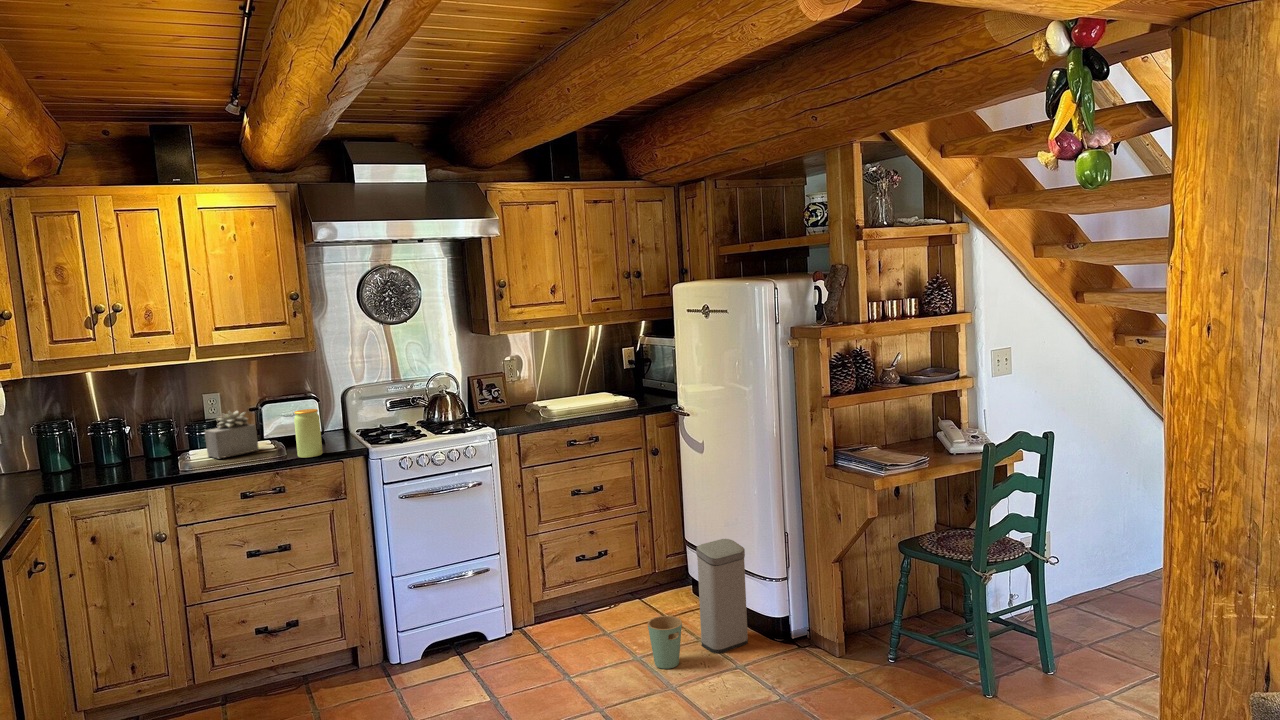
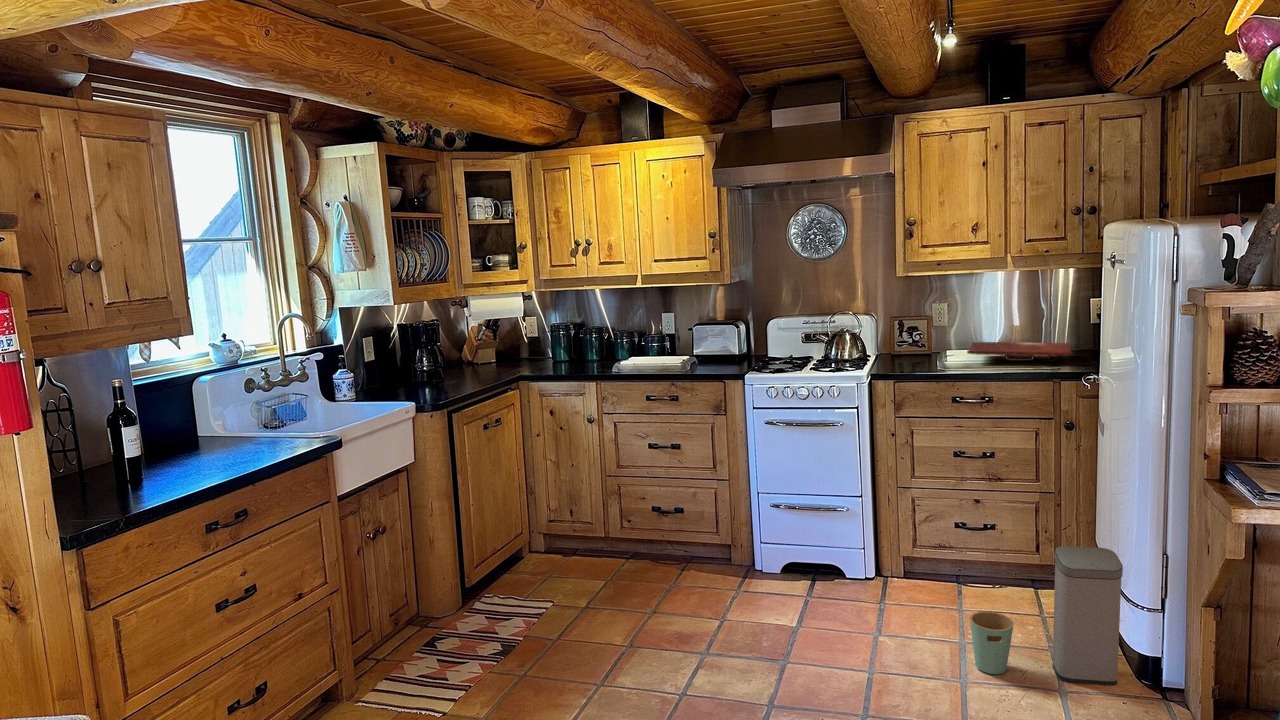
cutting board: none [551,385,644,404] -> present [967,342,1072,361]
jar: present [294,409,323,458] -> none [687,333,708,374]
succulent plant: present [205,411,259,458] -> none [644,328,679,366]

